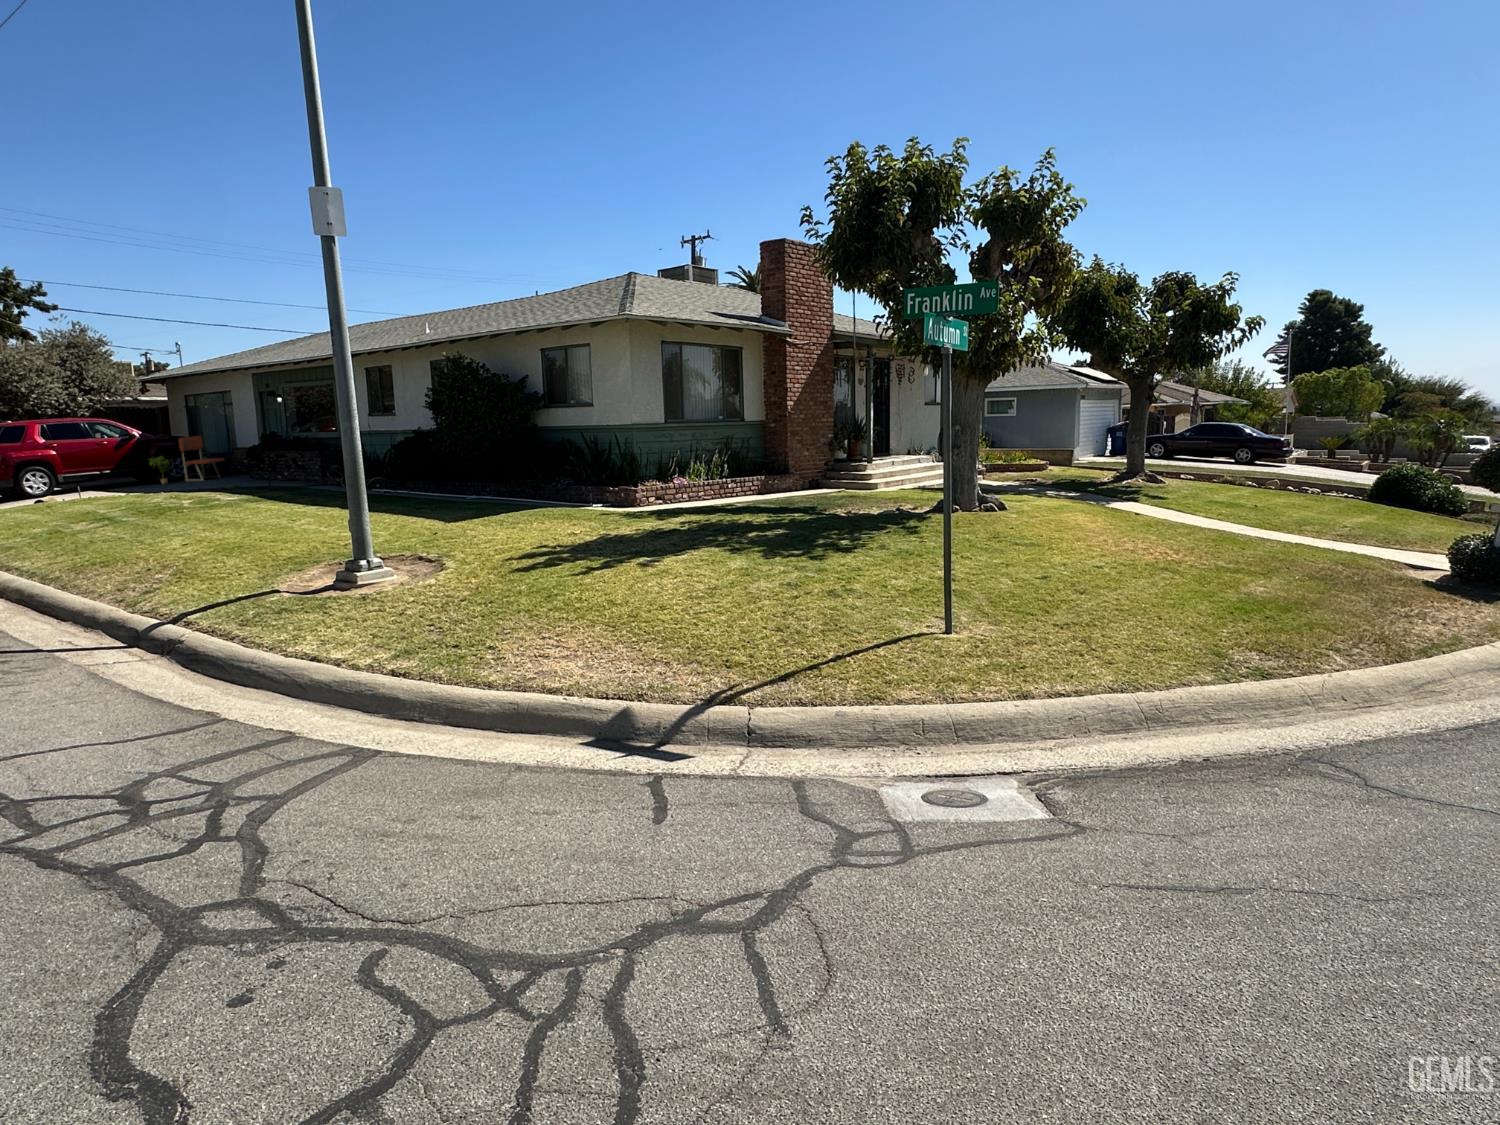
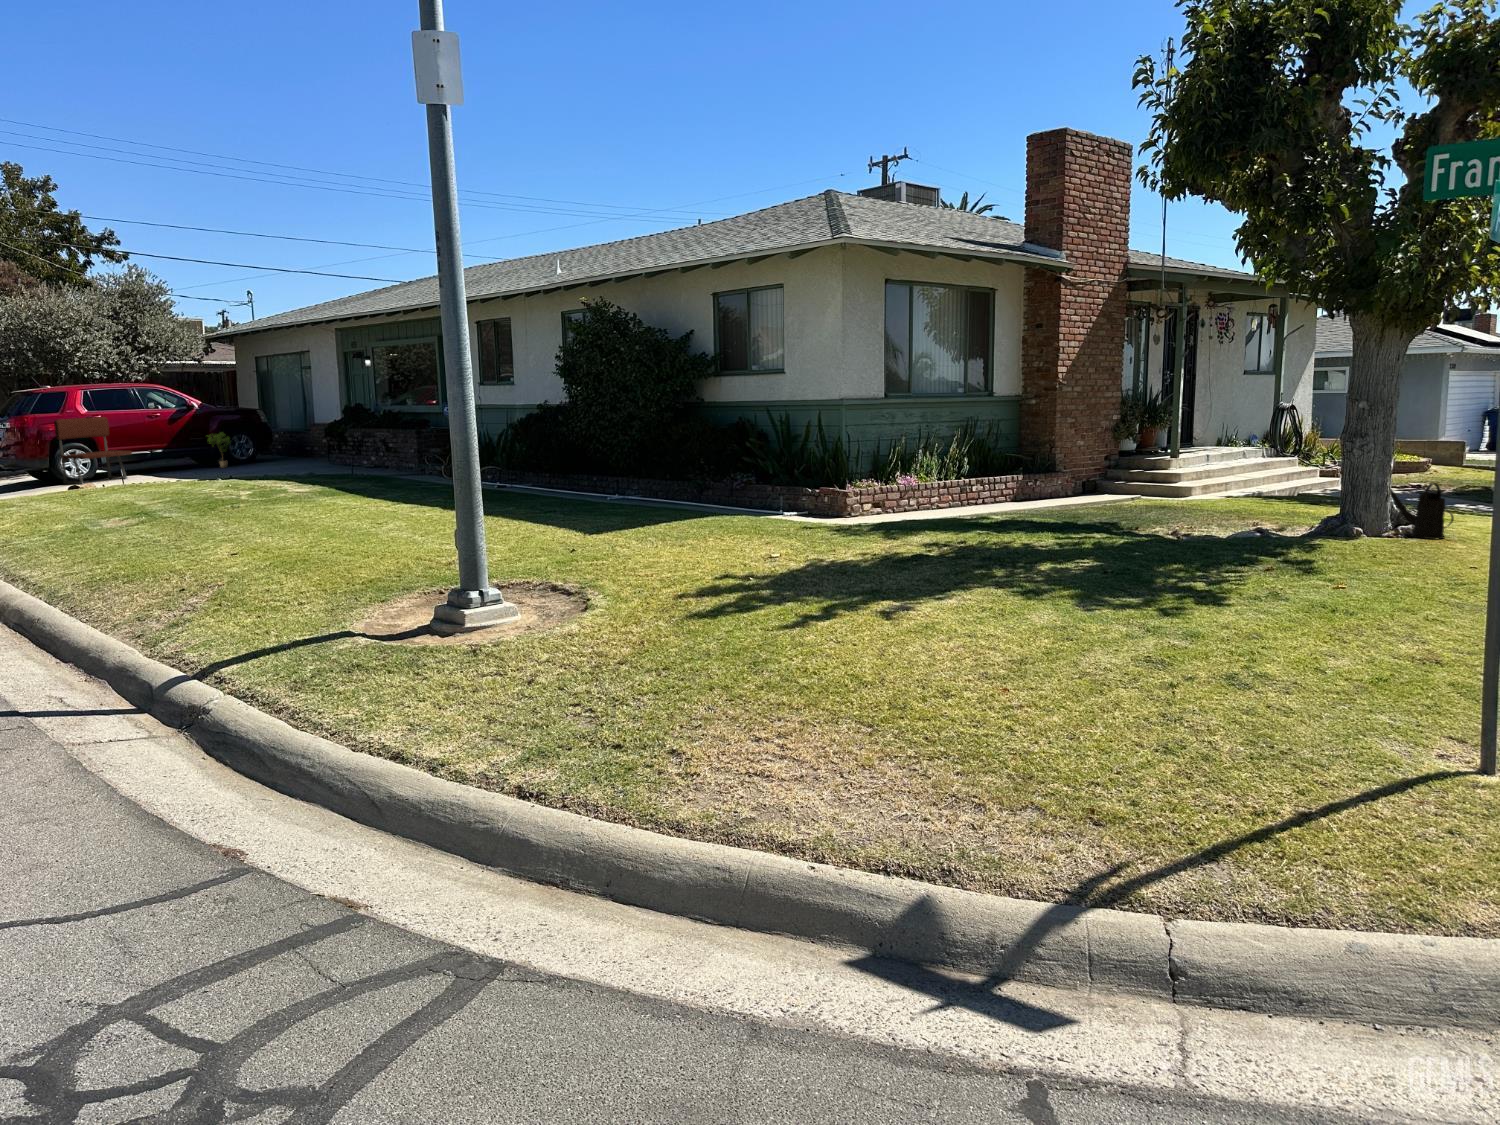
bench: present [178,436,224,482] -> present [54,417,132,484]
watering can: none [968,476,1001,511] -> present [1390,483,1454,539]

